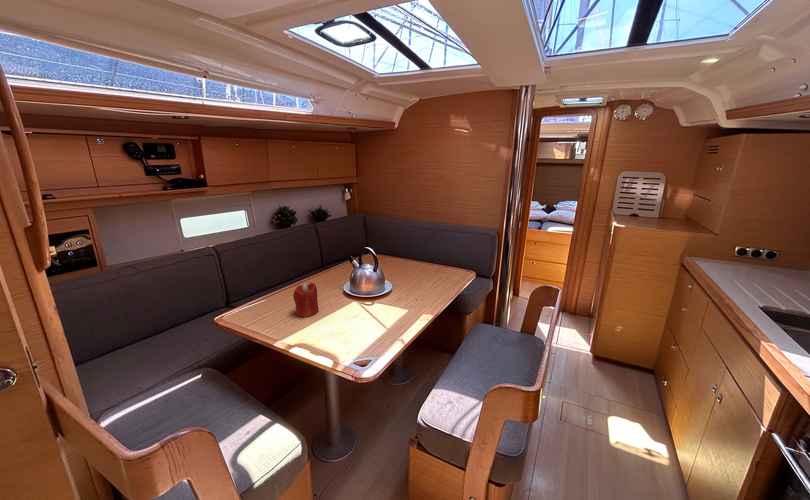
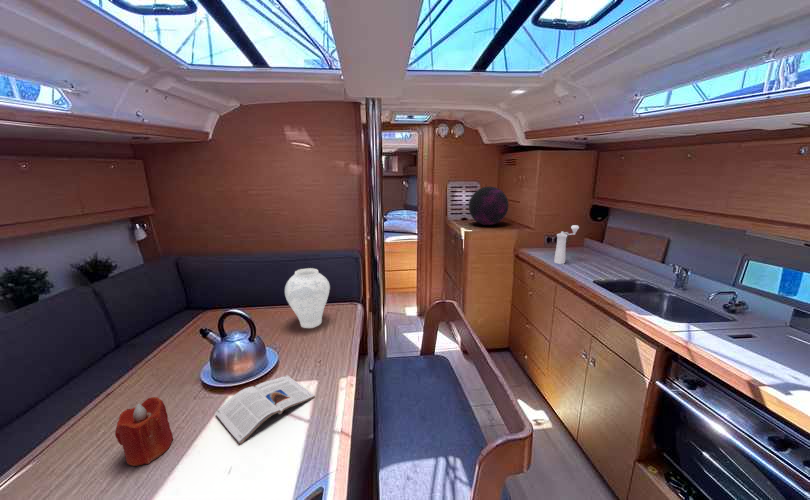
decorative orb: none [632,178,692,225] -> present [469,187,508,225]
vase: none [412,232,447,280] -> present [285,268,330,328]
pepper mill: none [728,236,786,283] -> present [554,225,579,264]
magazine: none [342,299,401,326] -> present [215,375,315,444]

